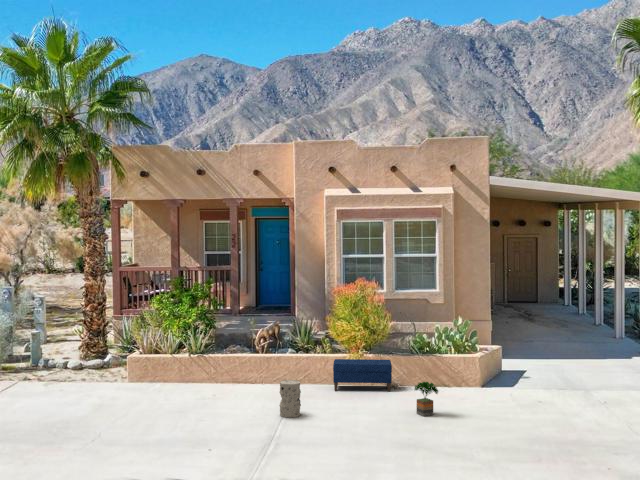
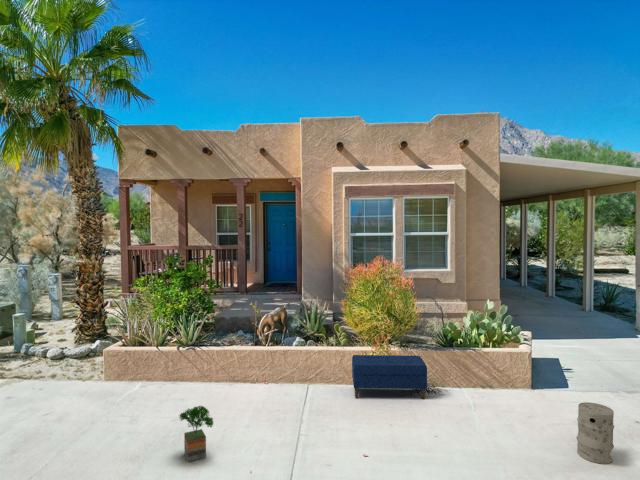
trash can: present [279,380,301,417] -> present [577,402,614,464]
potted tree: present [415,382,438,416] -> present [179,406,213,461]

